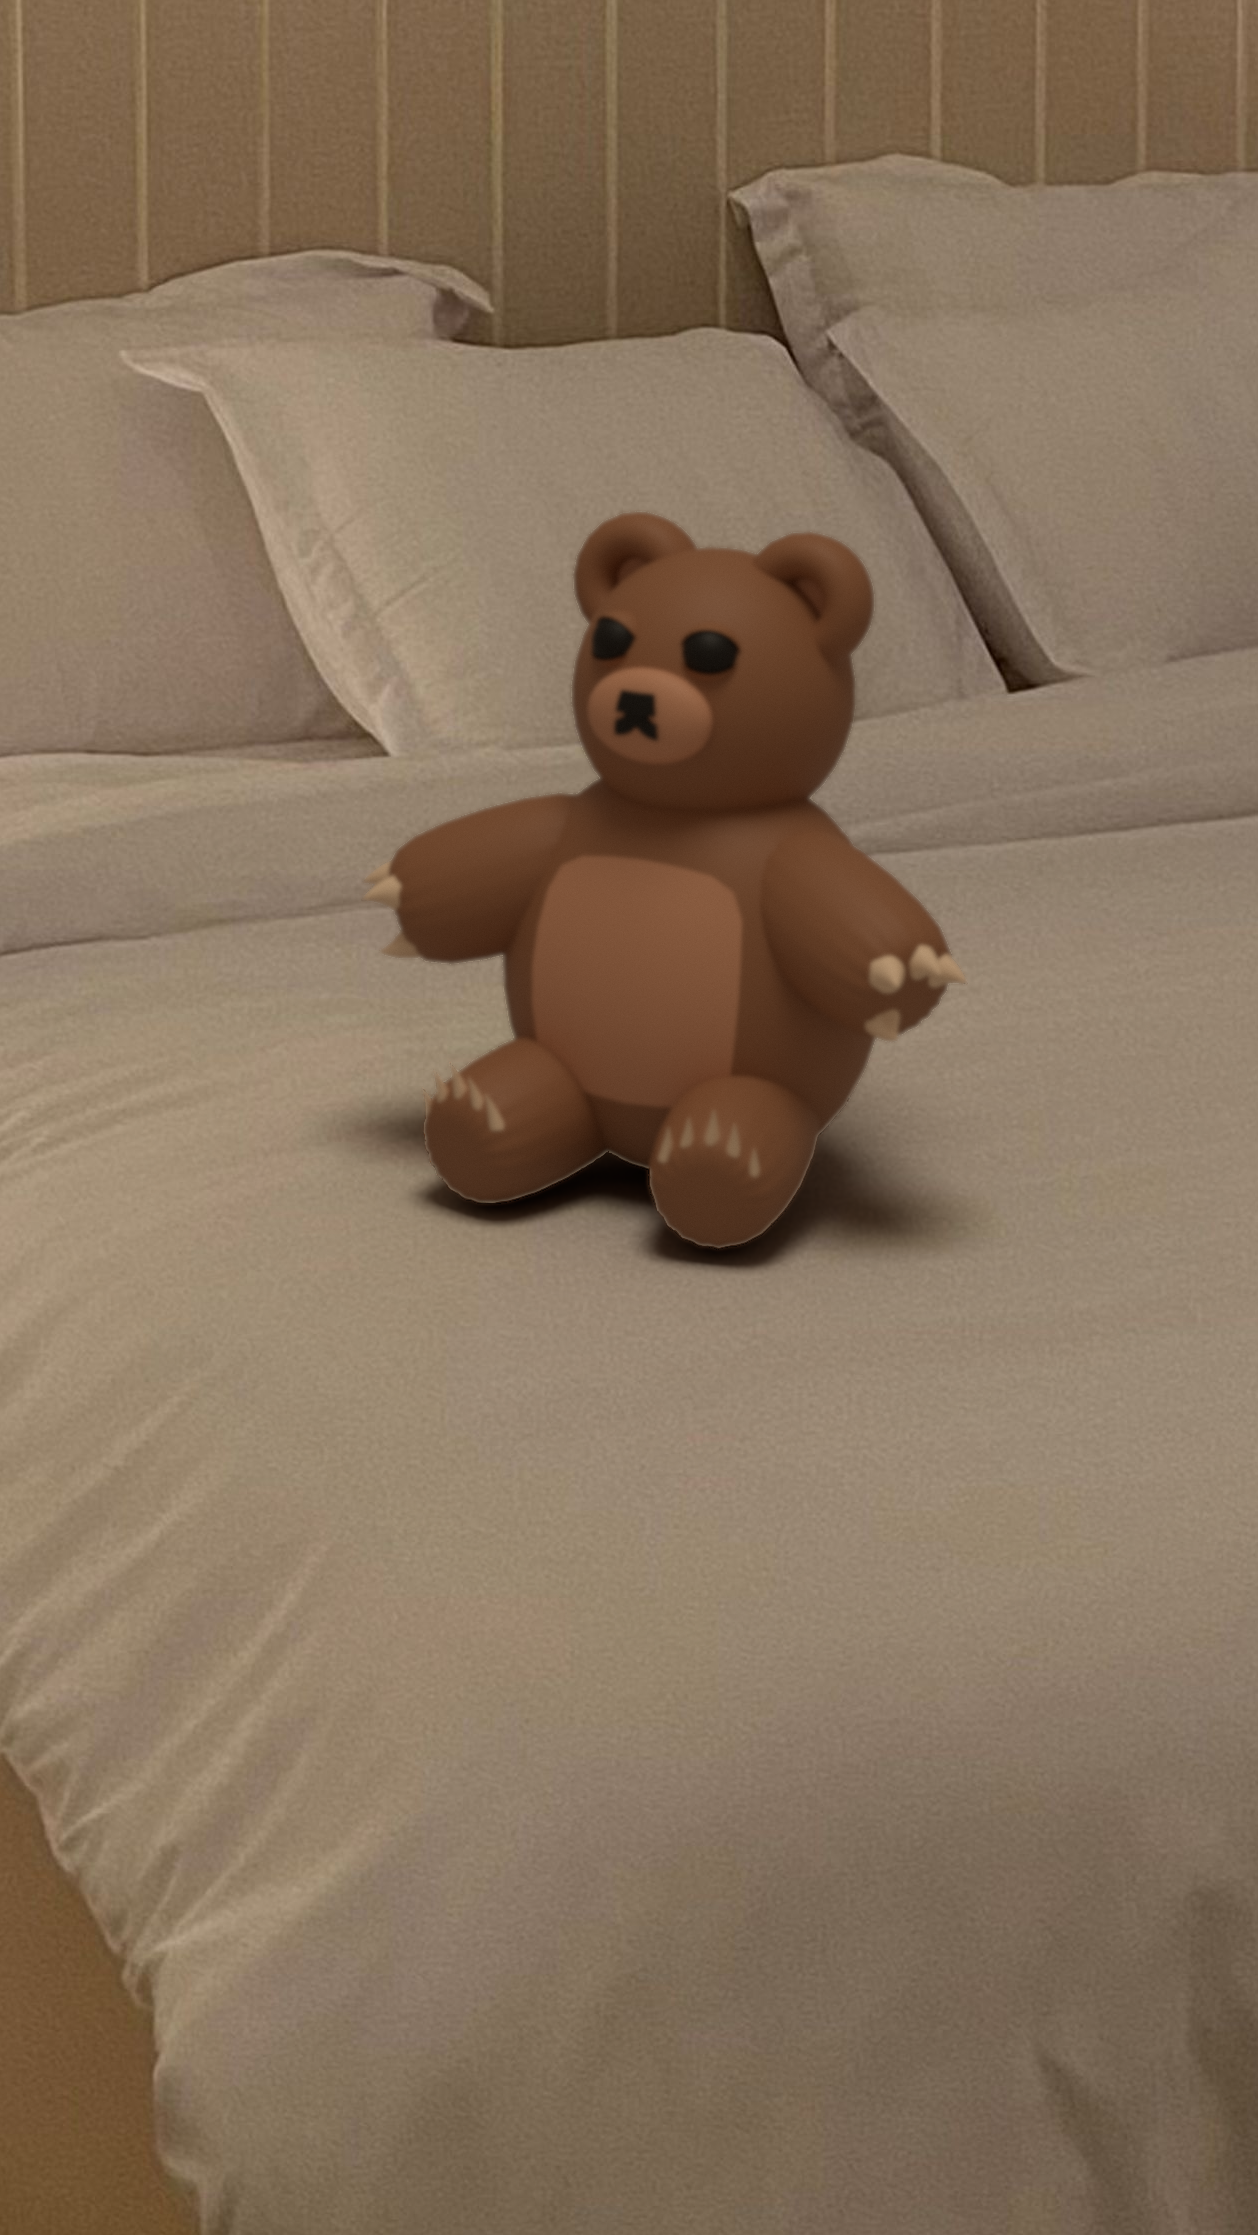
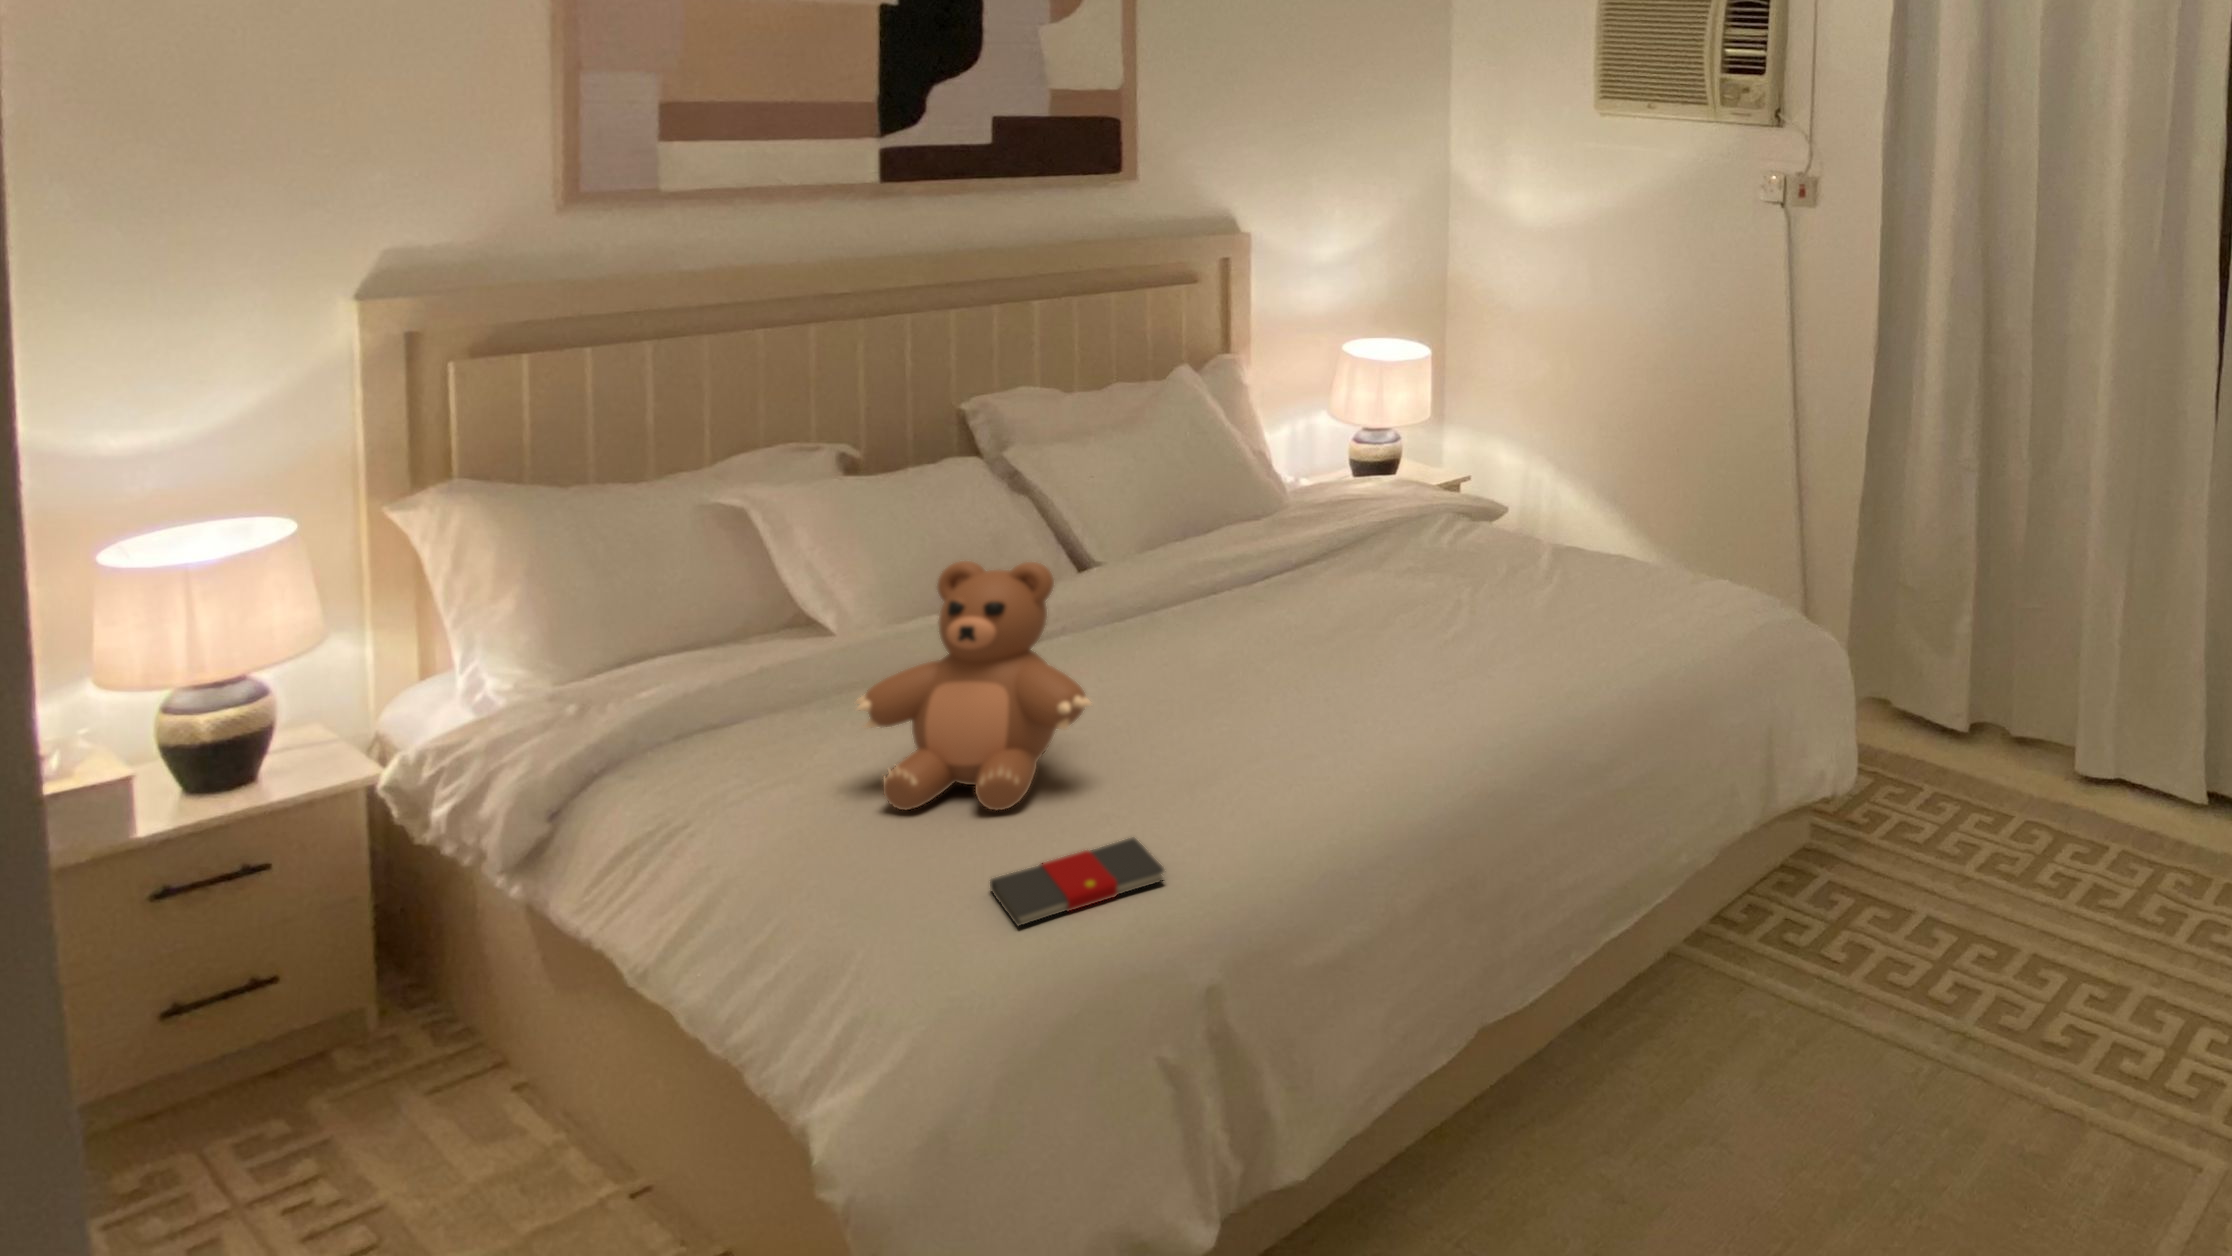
book: none [653,1382,1129,1559] -> present [990,838,1164,926]

